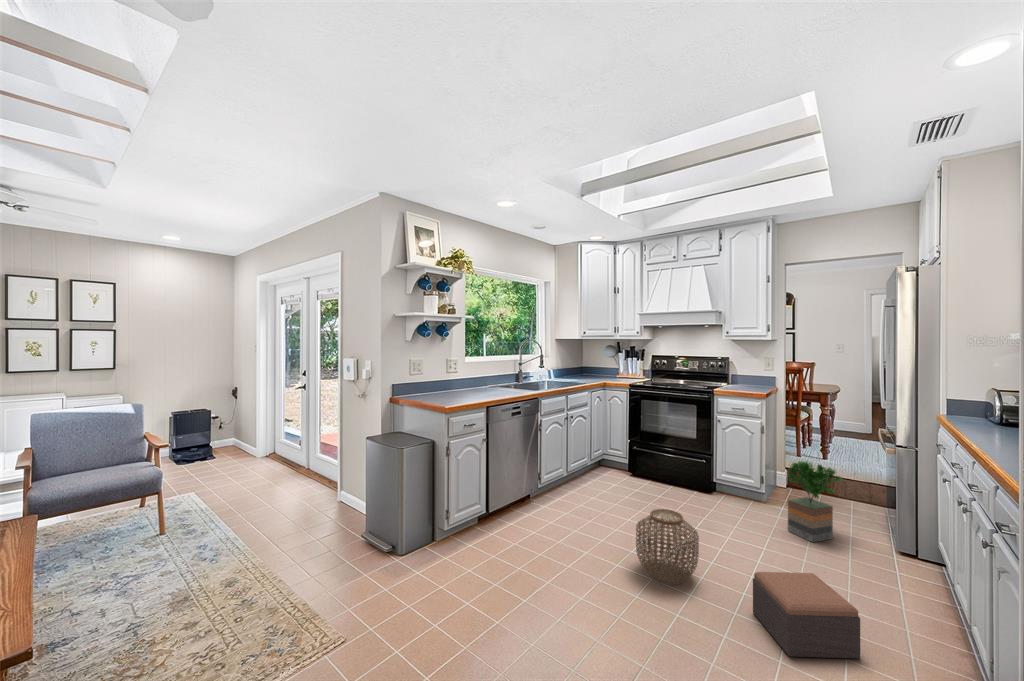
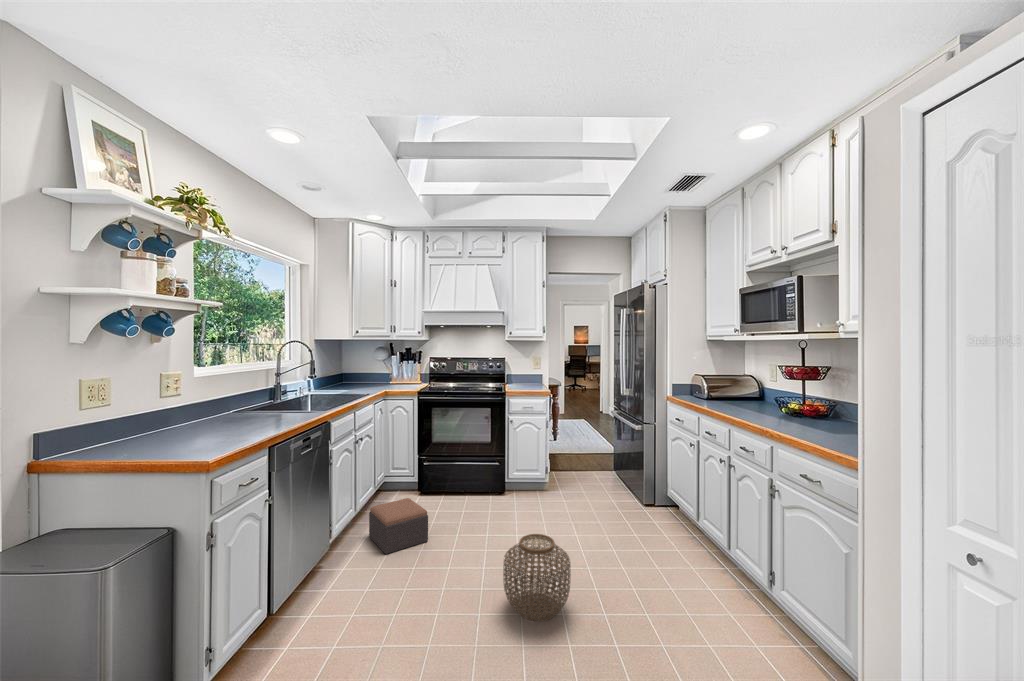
potted tree: present [787,461,843,542] -> none [583,450,626,523]
footstool: present [753,572,860,659] -> present [369,498,428,554]

